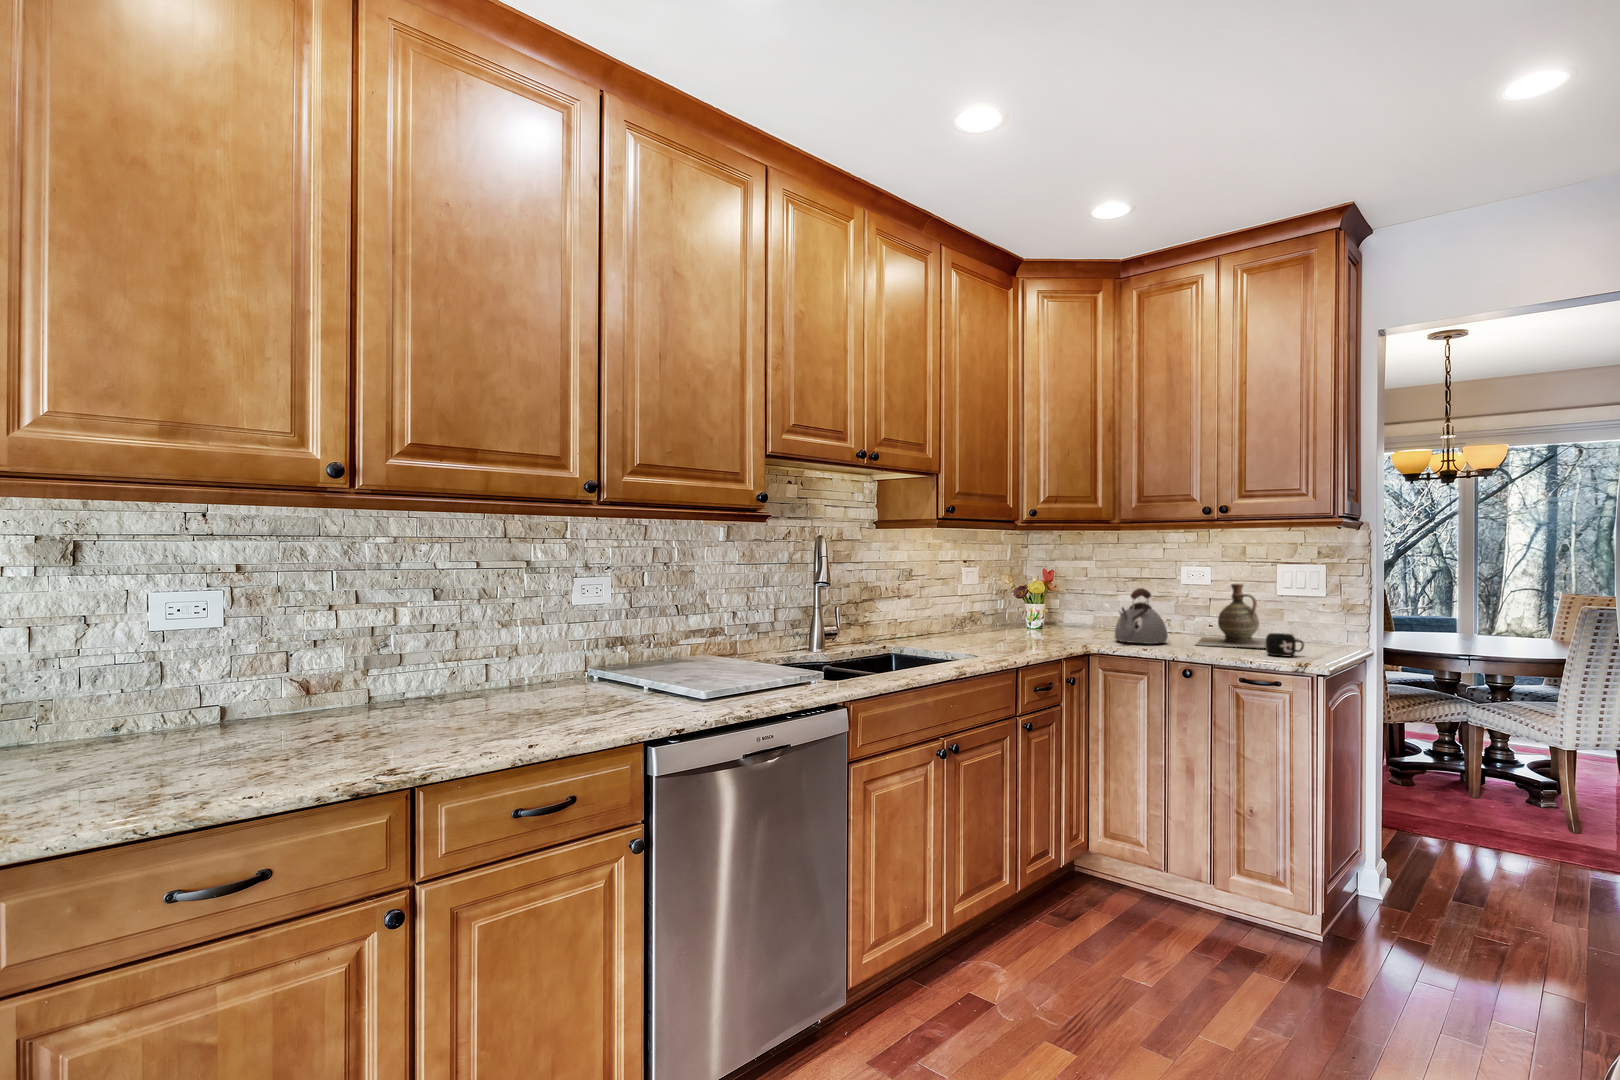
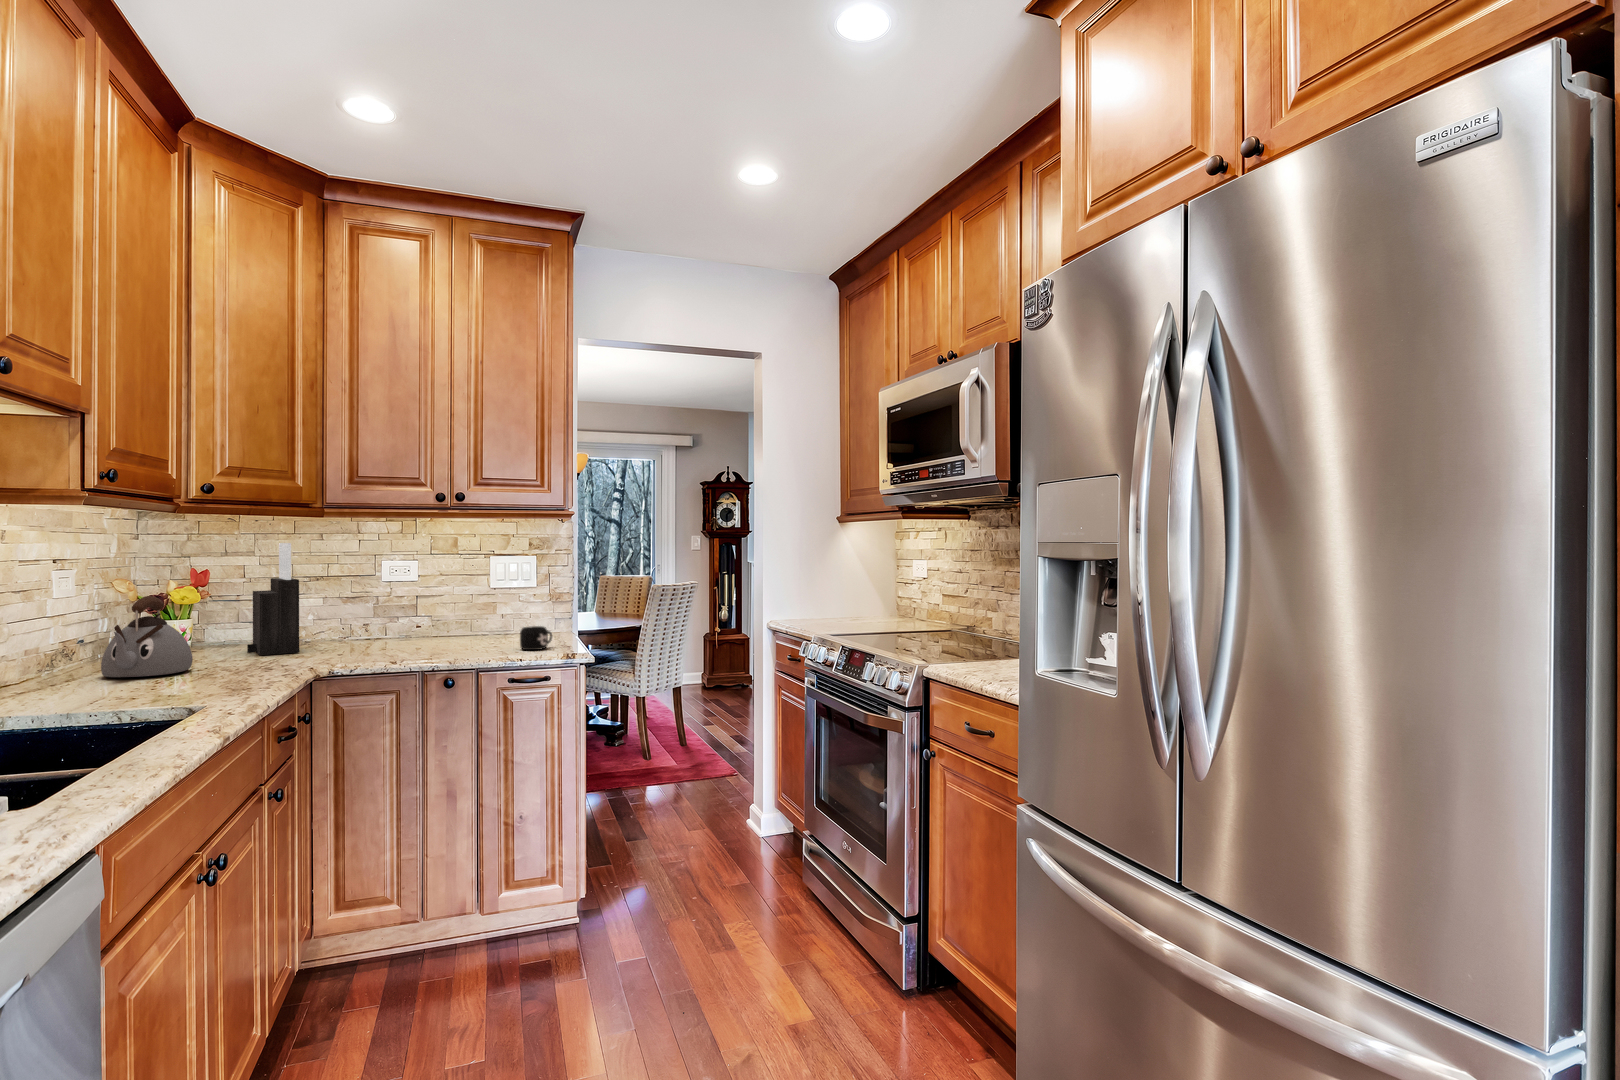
knife block: none [1072,551,1105,635] -> present [247,543,299,655]
ceramic jug: present [1196,584,1266,648] -> none [423,578,513,650]
kettle: present [1115,588,1168,644] -> present [101,596,193,677]

